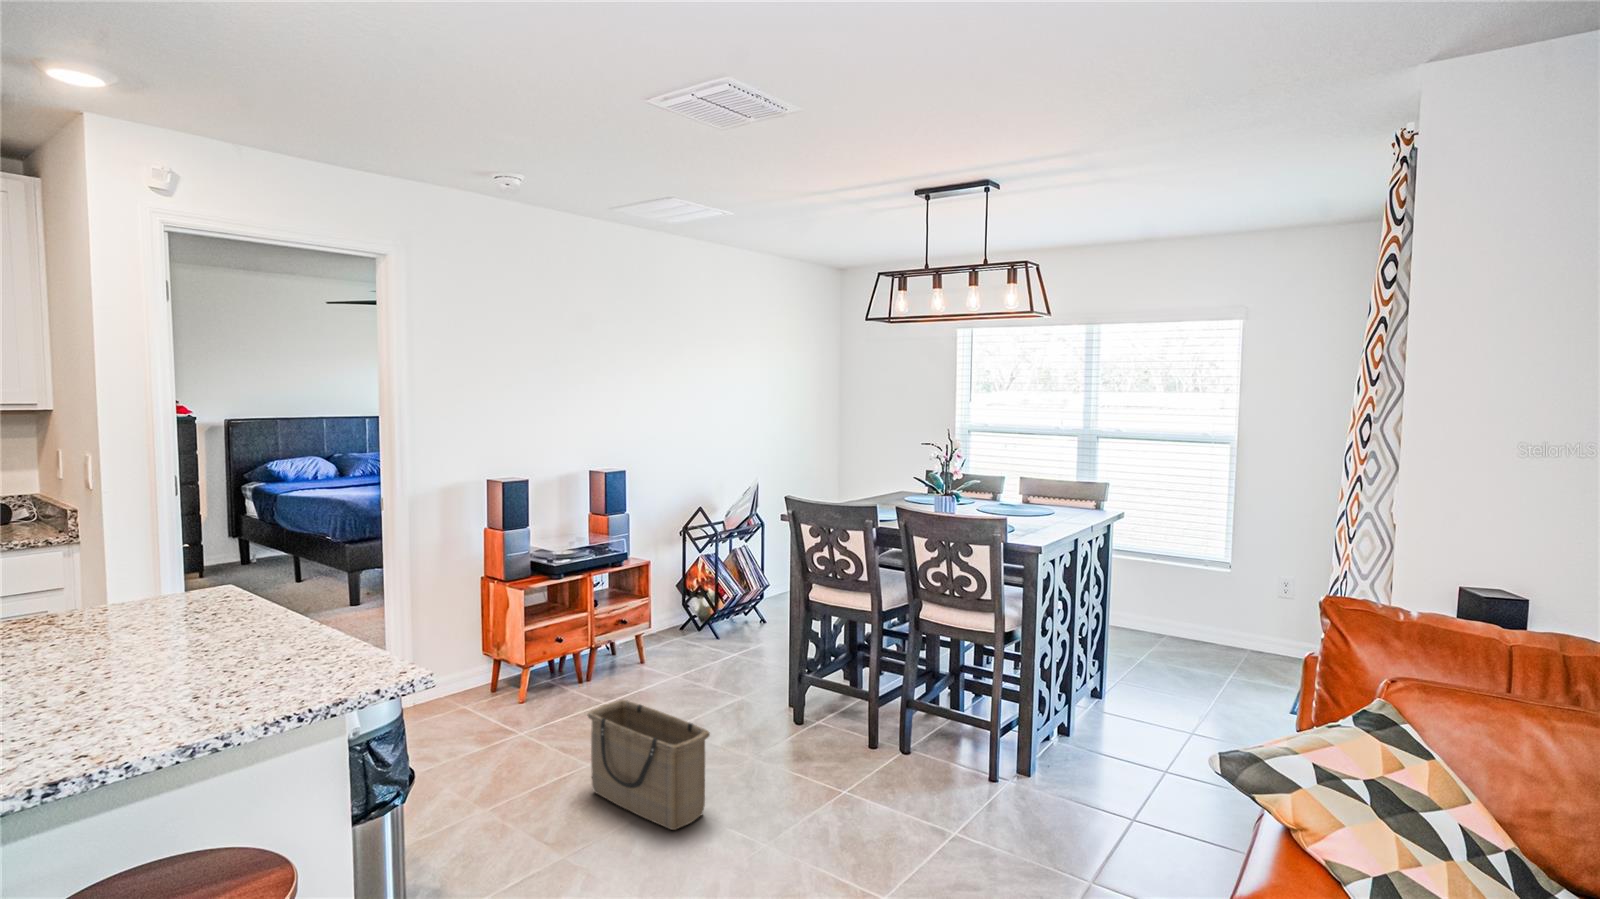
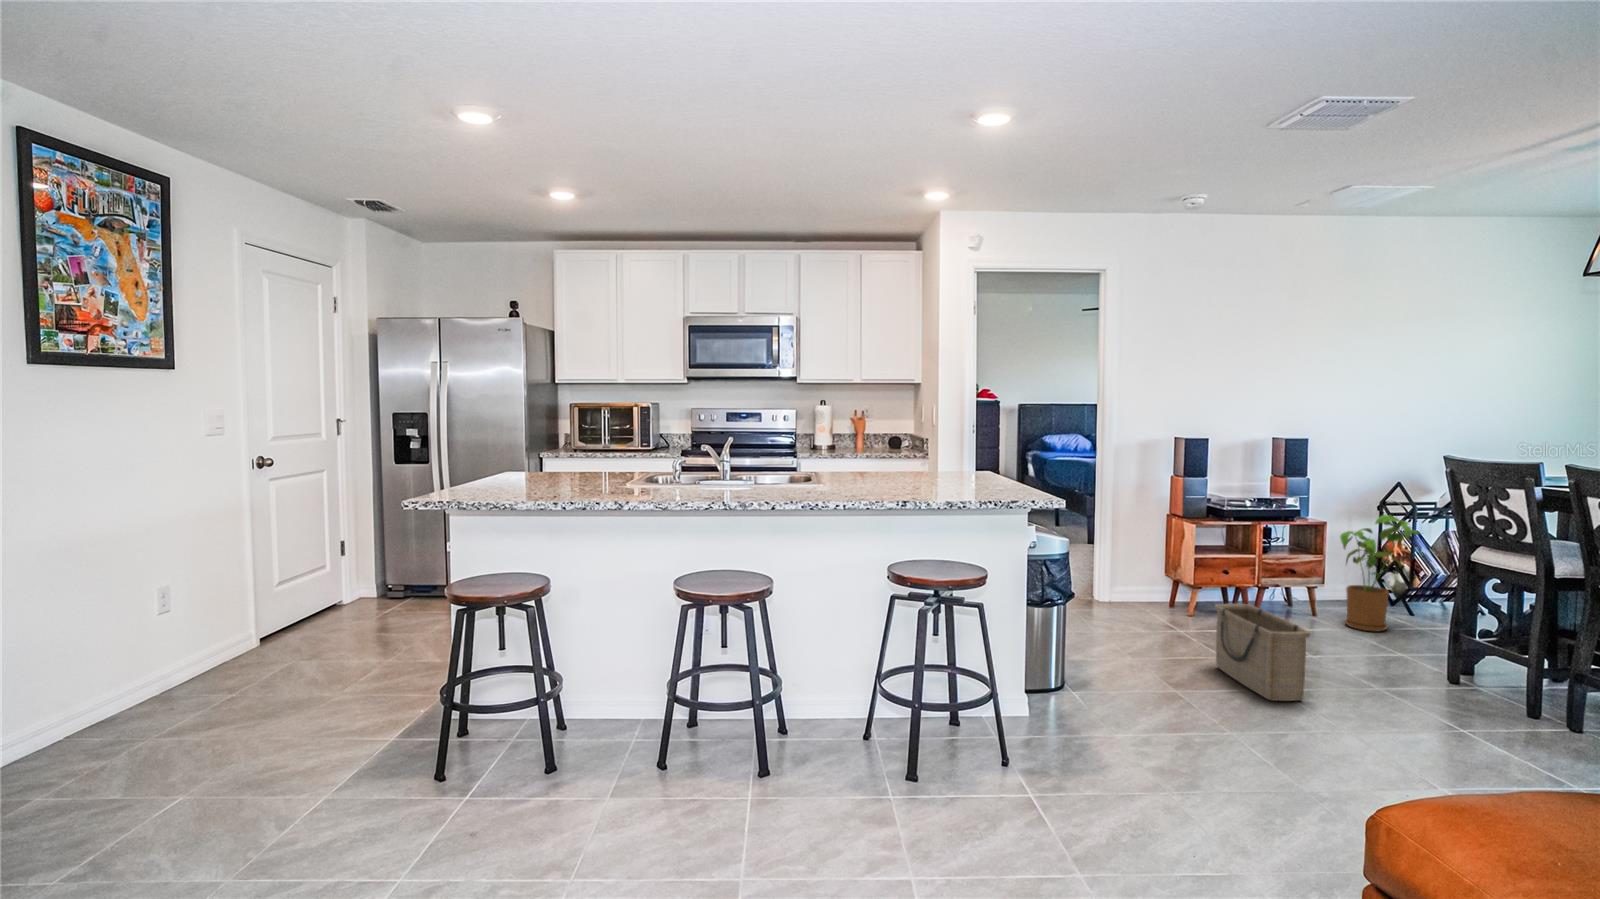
house plant: none [668,549,739,674] -> present [1340,515,1420,631]

